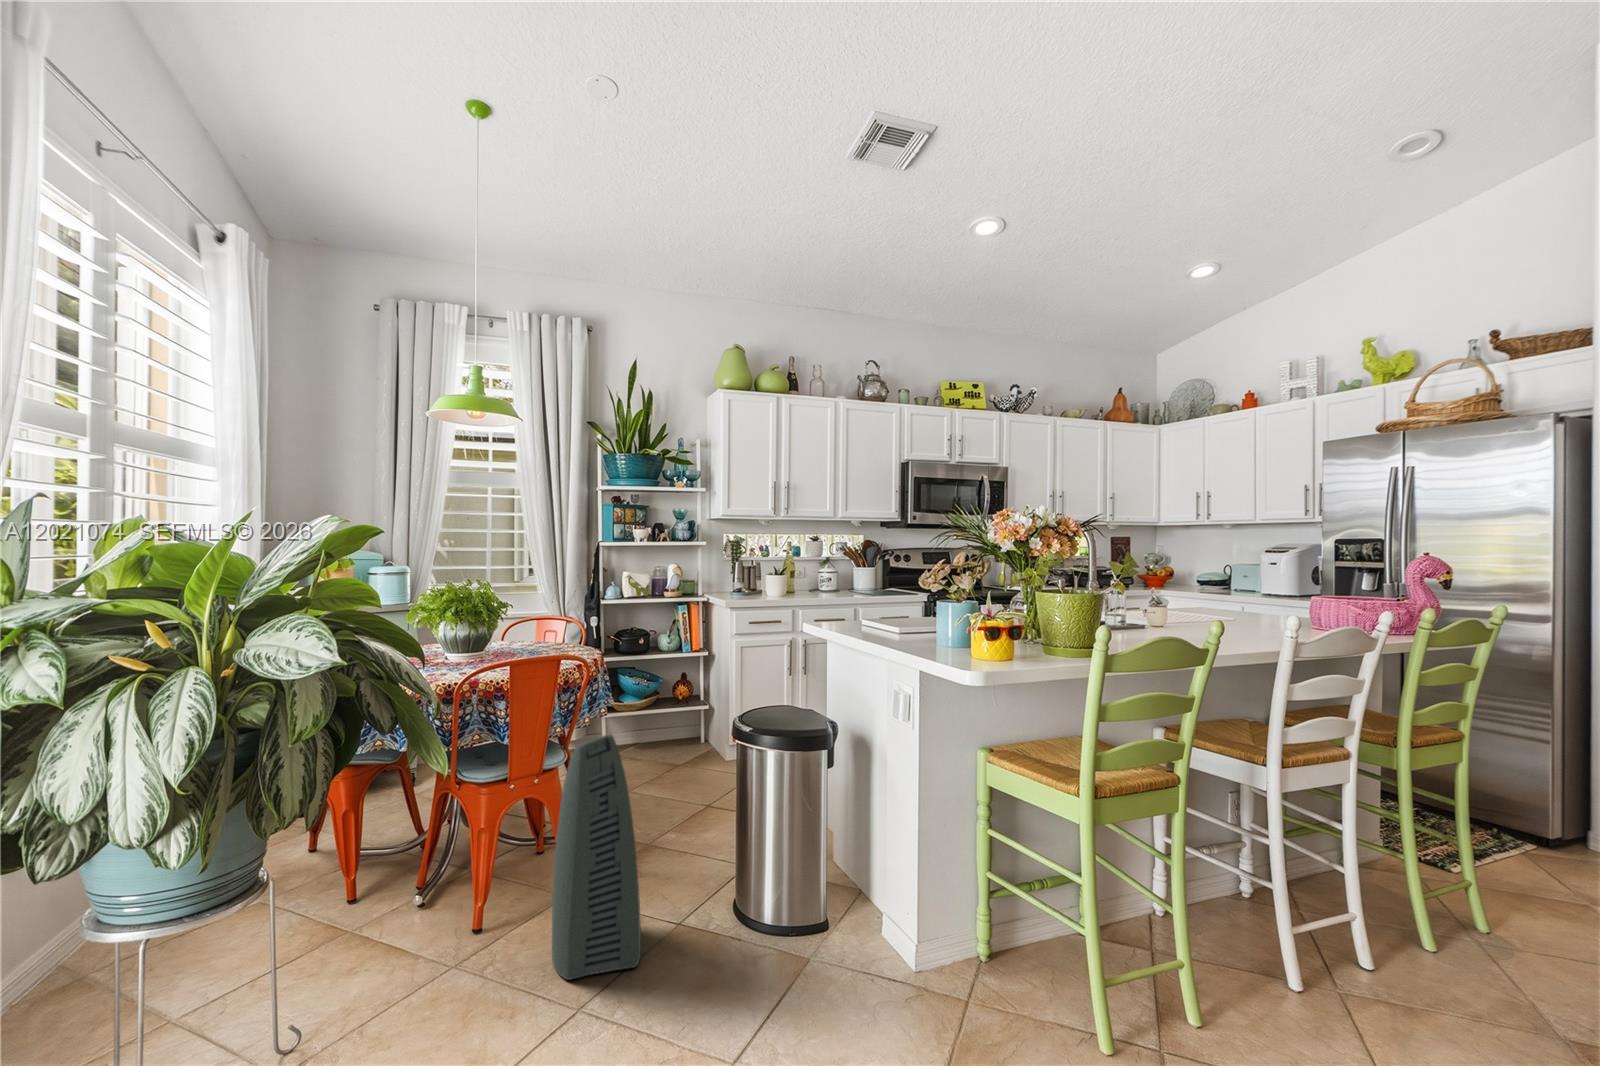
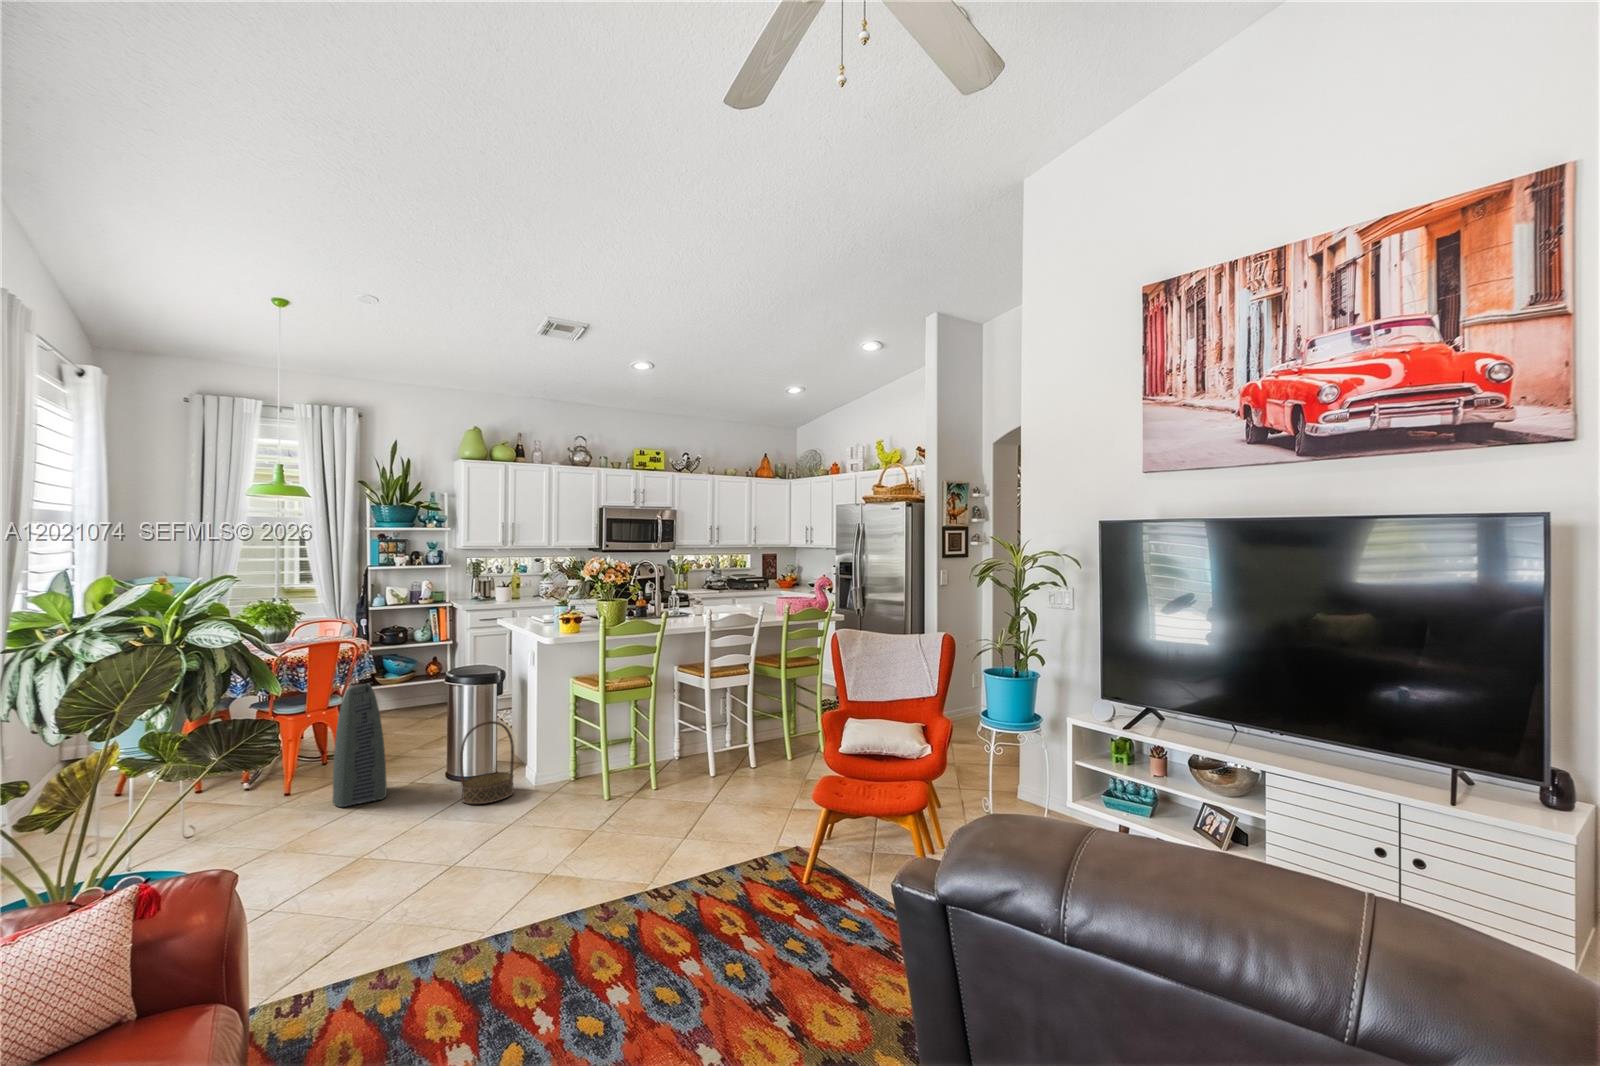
basket: none [780,835,881,1023] -> present [460,721,514,804]

